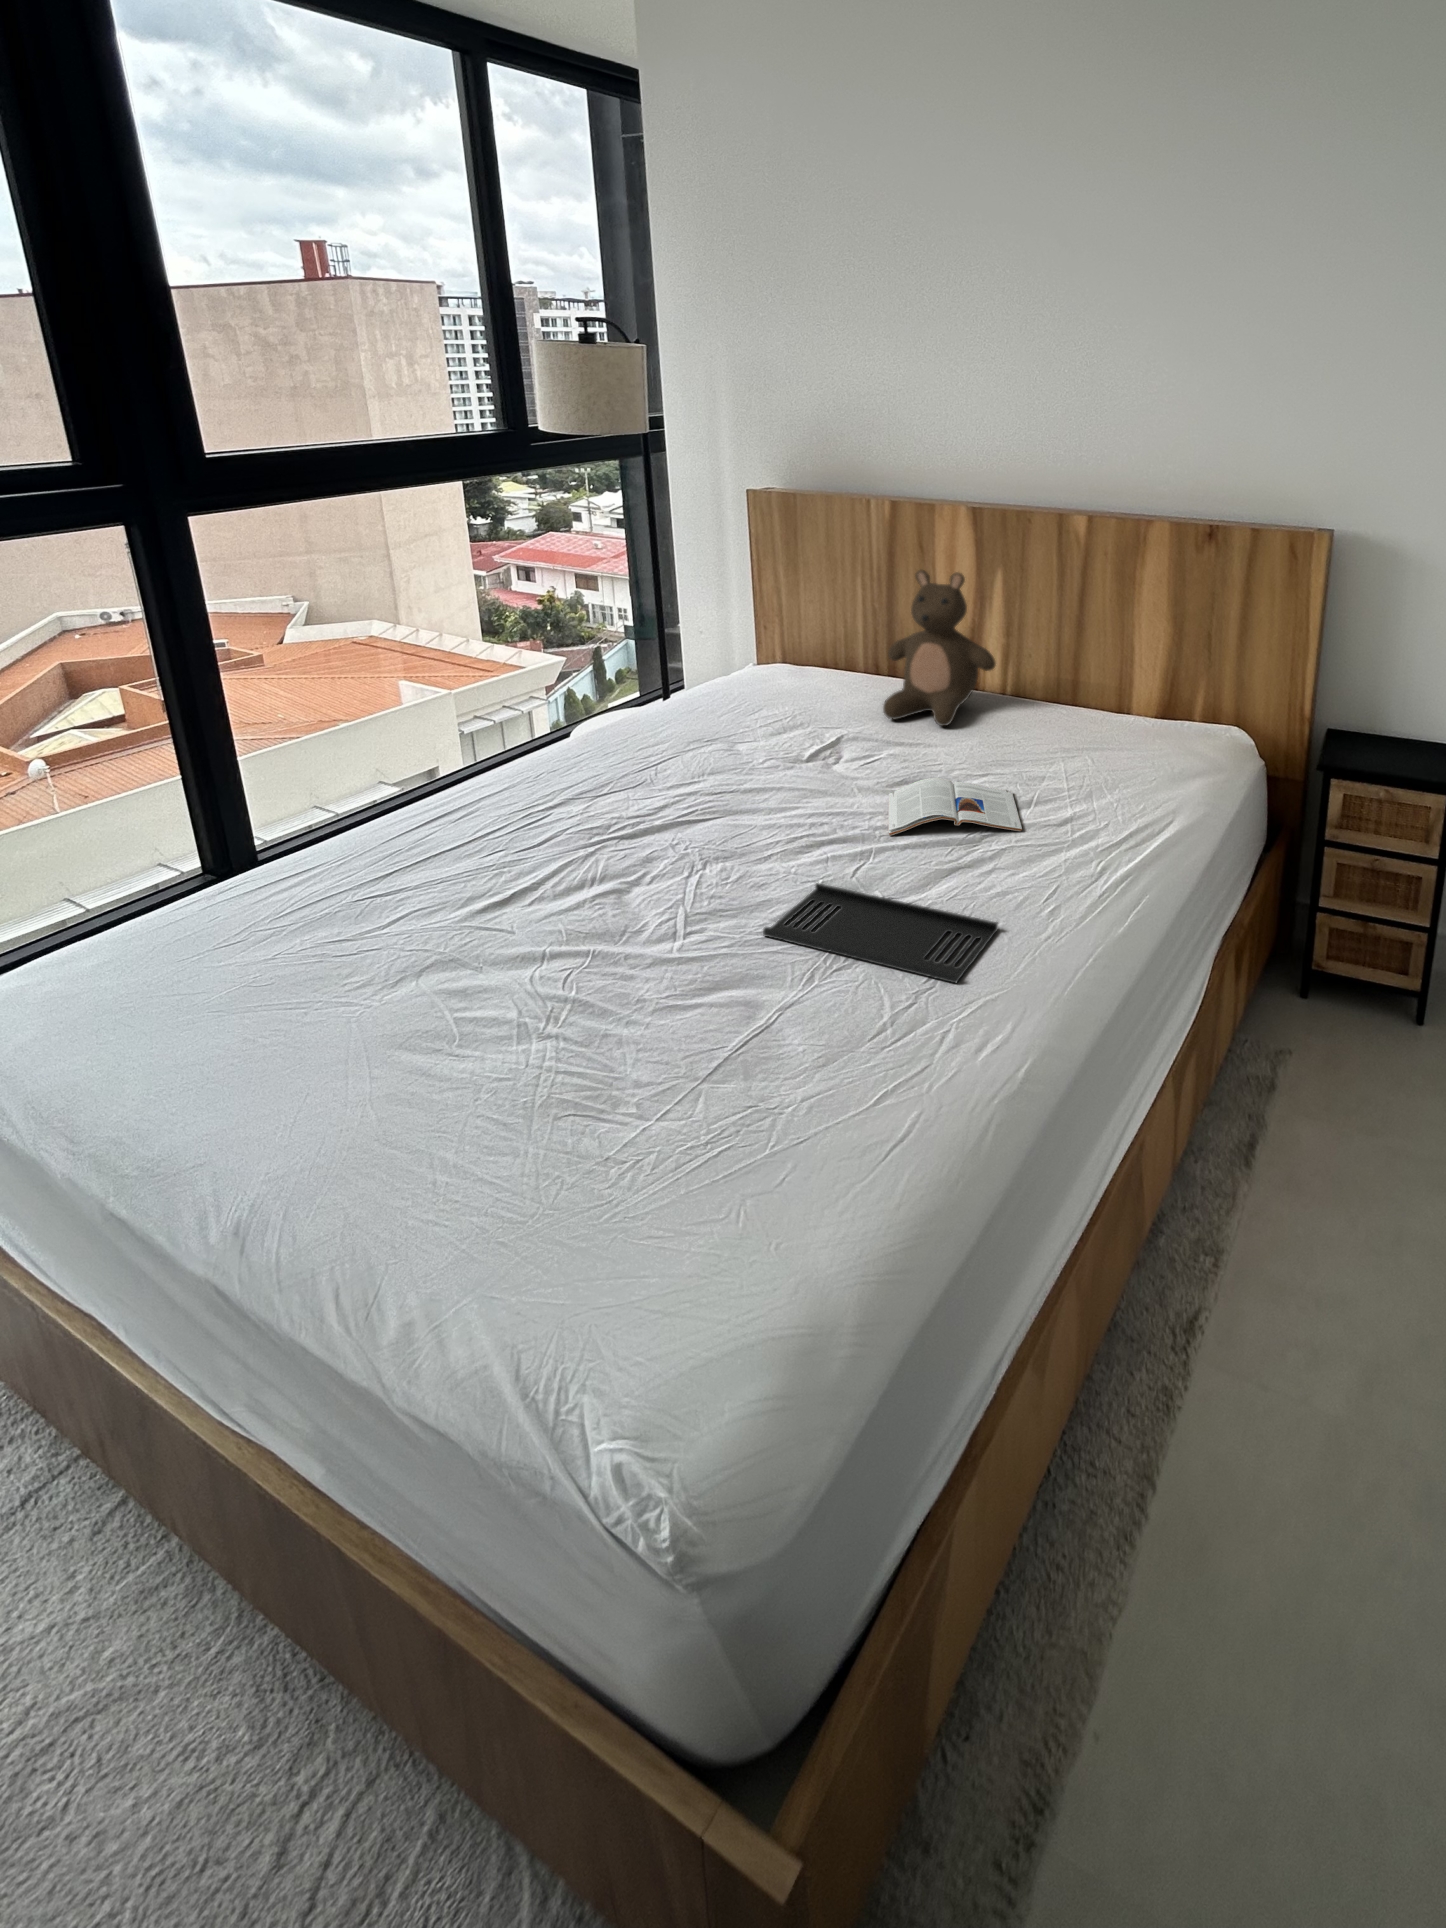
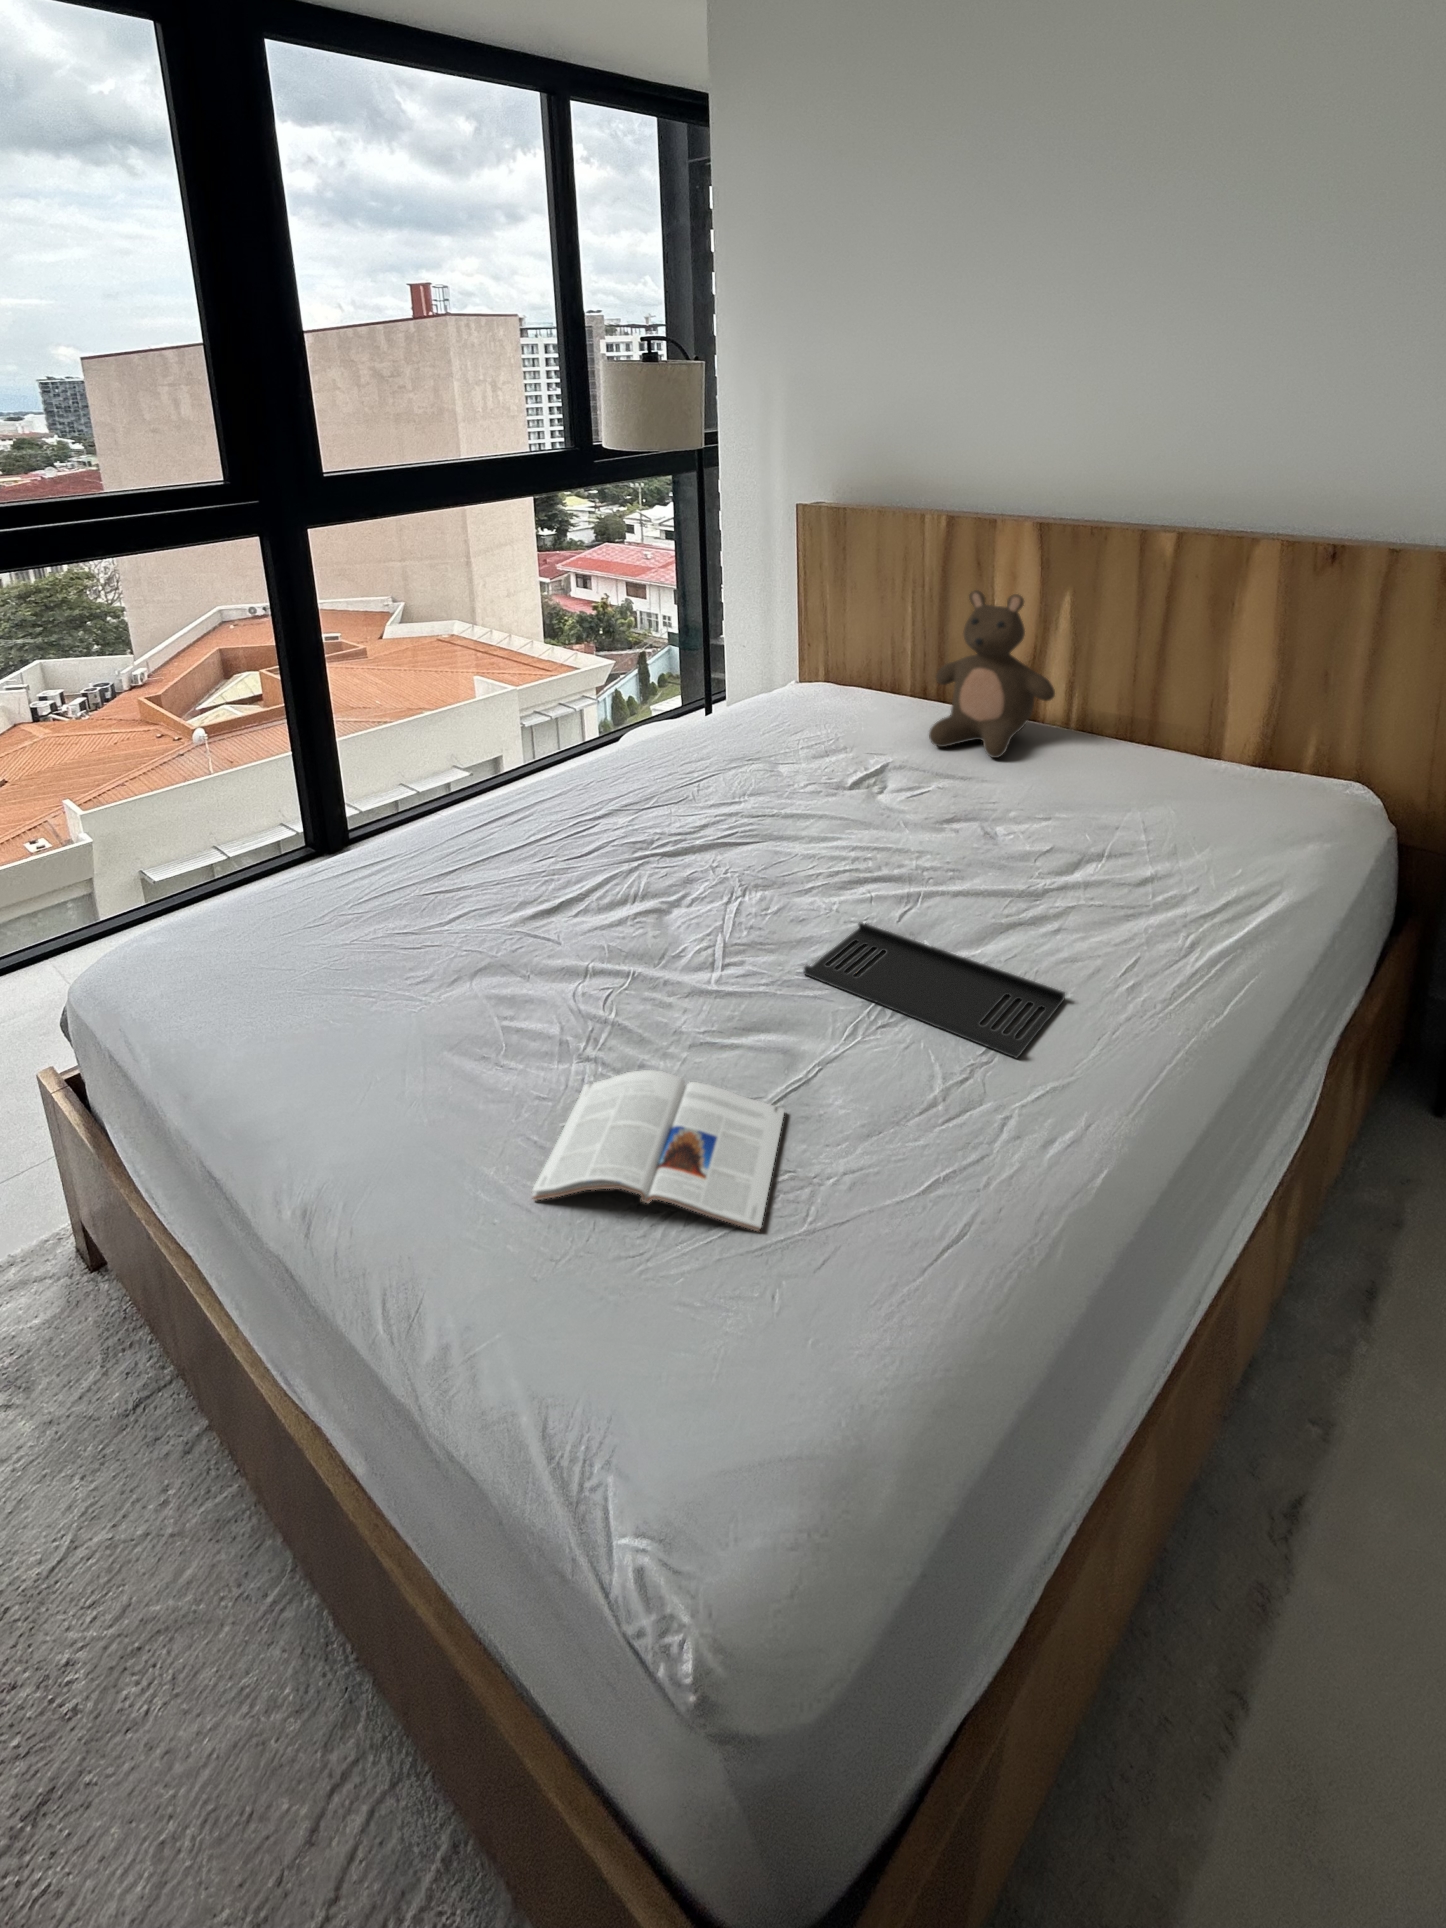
magazine: present [889,778,1022,836] -> present [532,1070,785,1231]

